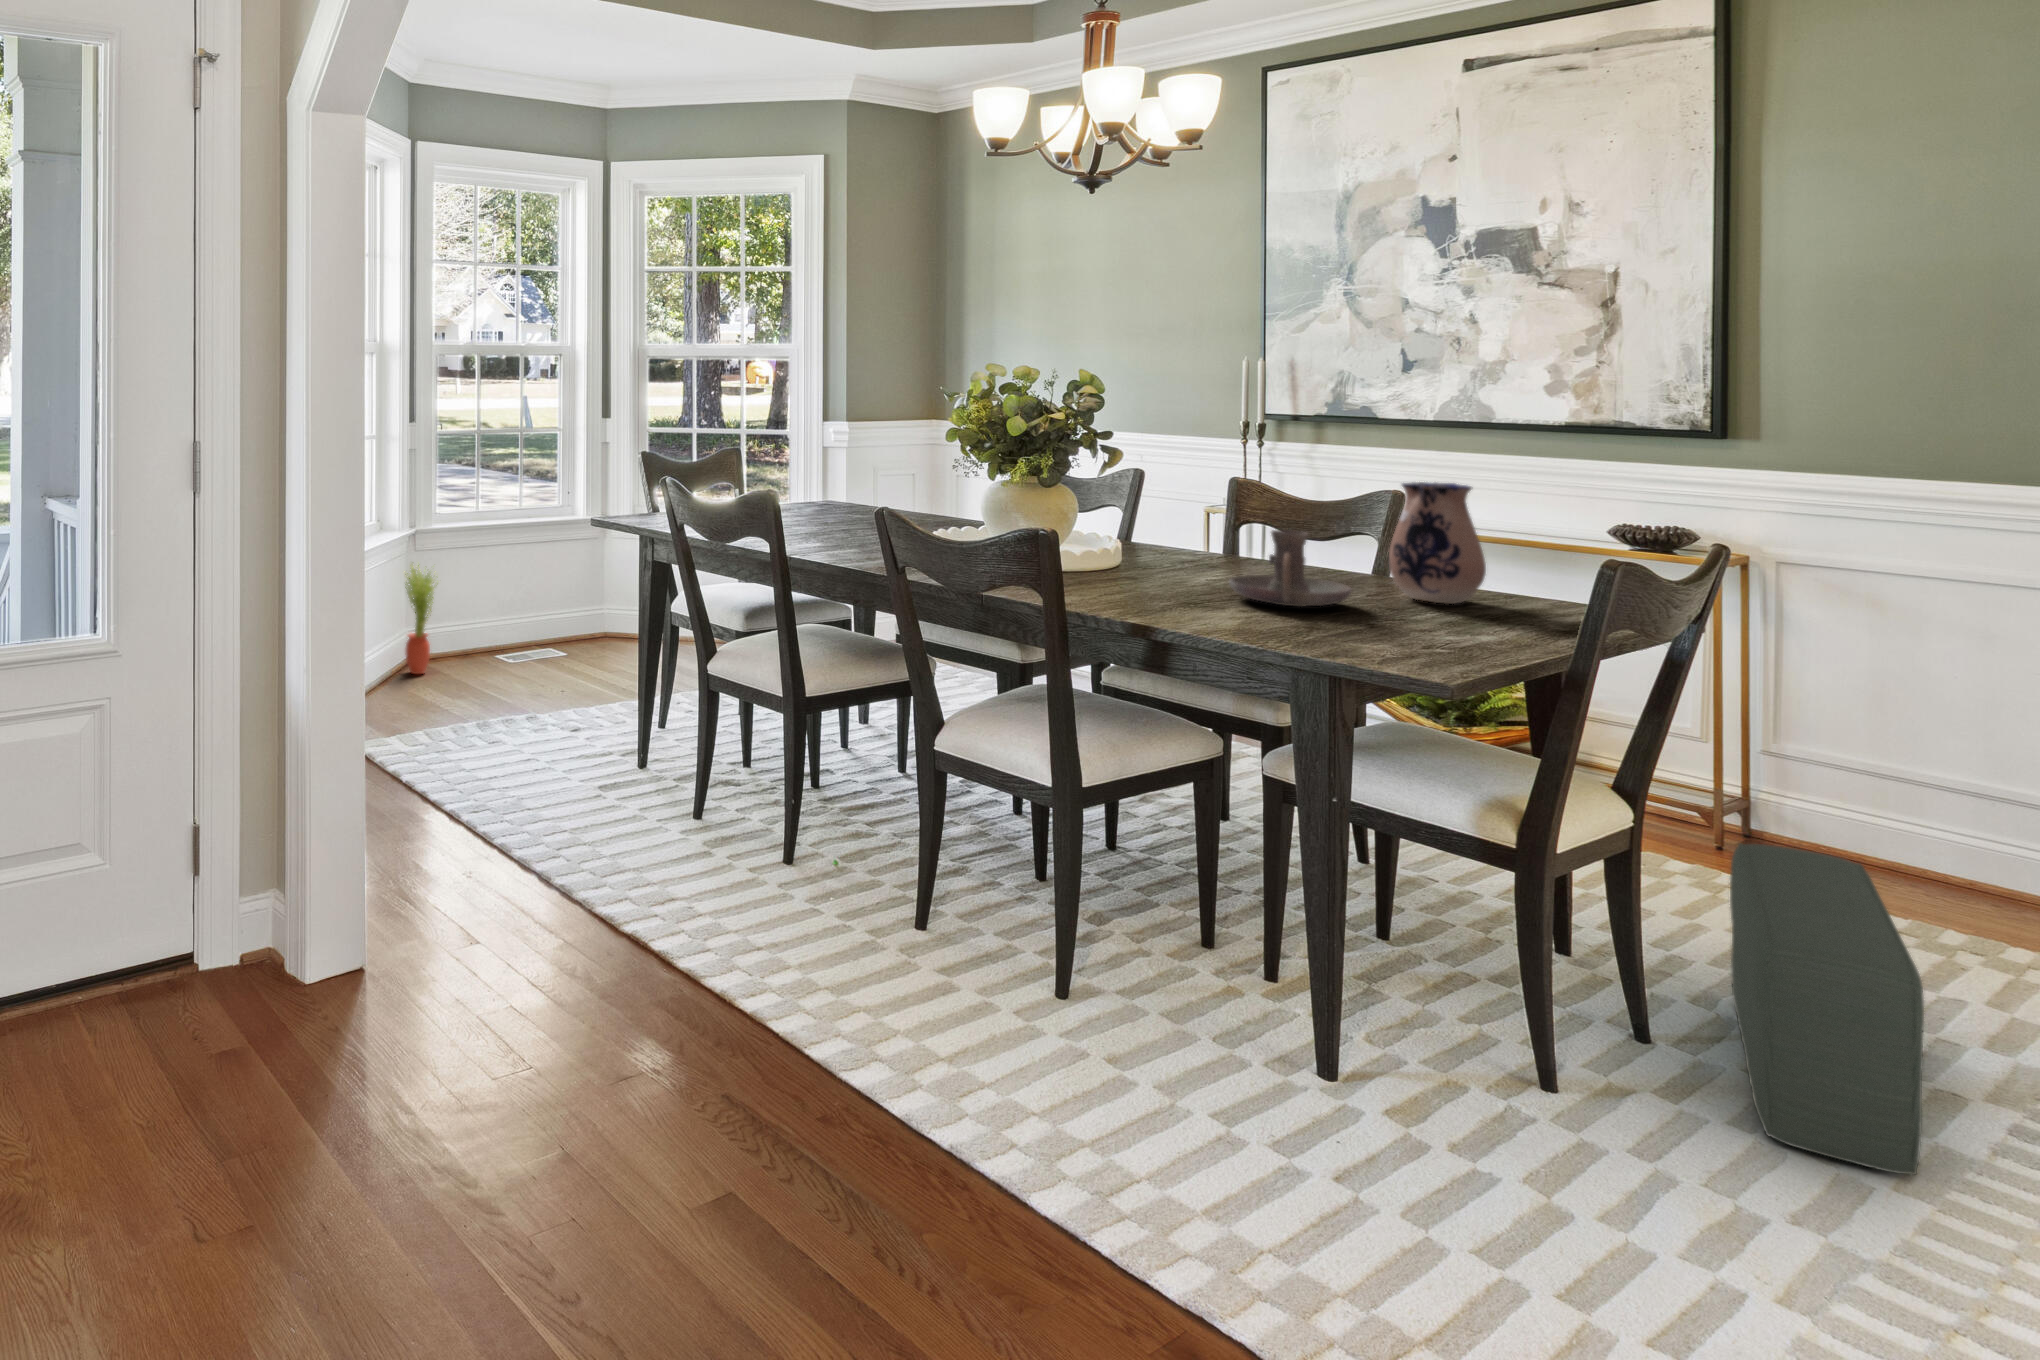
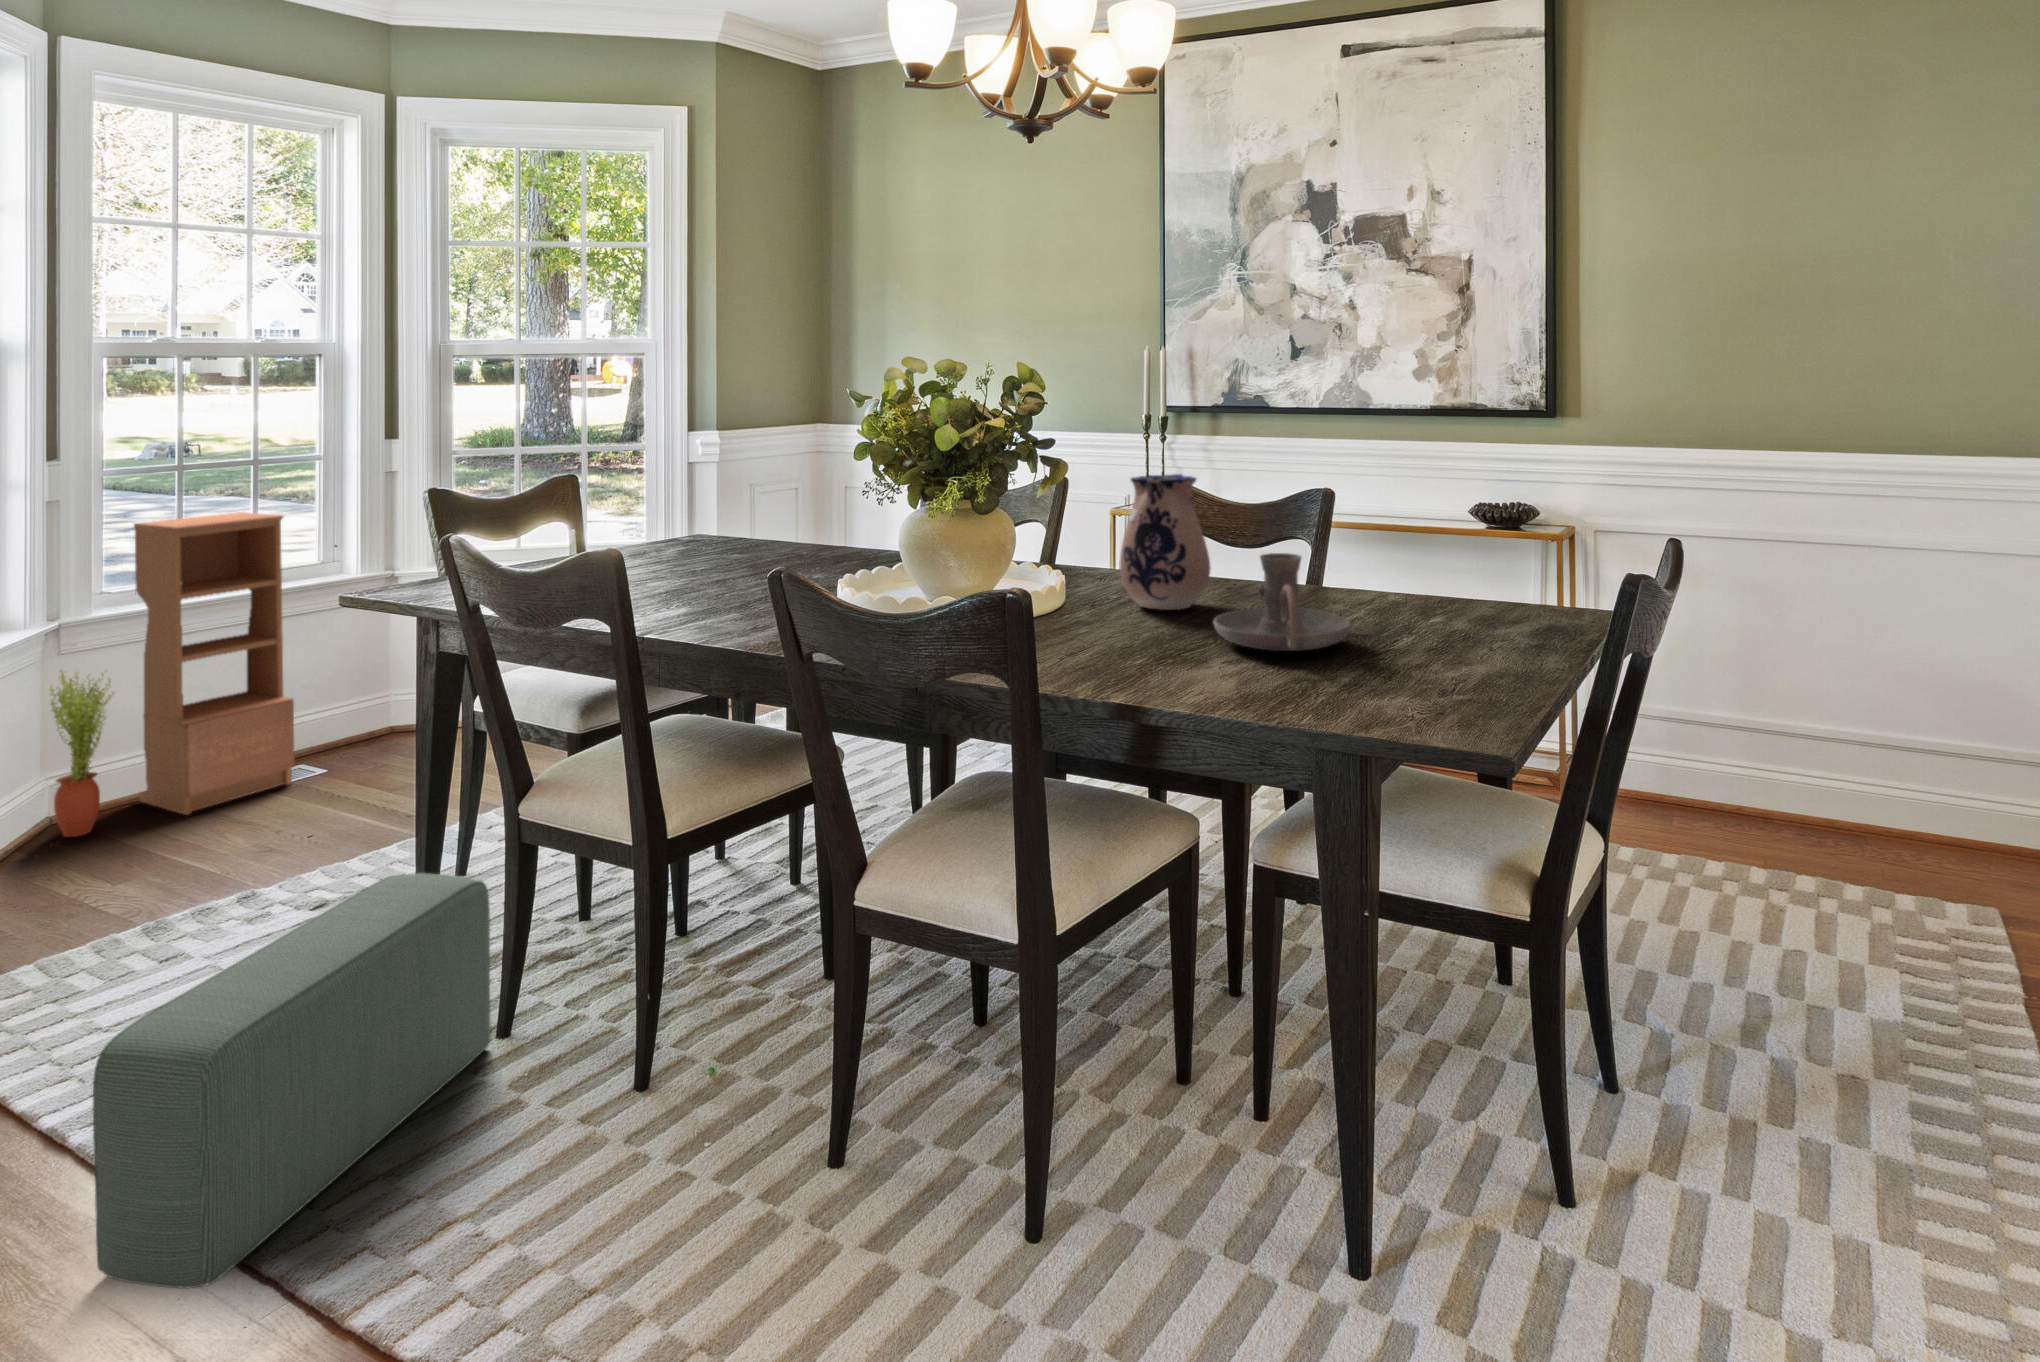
bookcase: none [447,464,541,672] -> present [134,512,295,815]
ceramic pitcher: present [1389,482,1486,604] -> present [1119,474,1211,610]
pouf: present [1730,844,1924,1175] -> present [93,873,491,1288]

